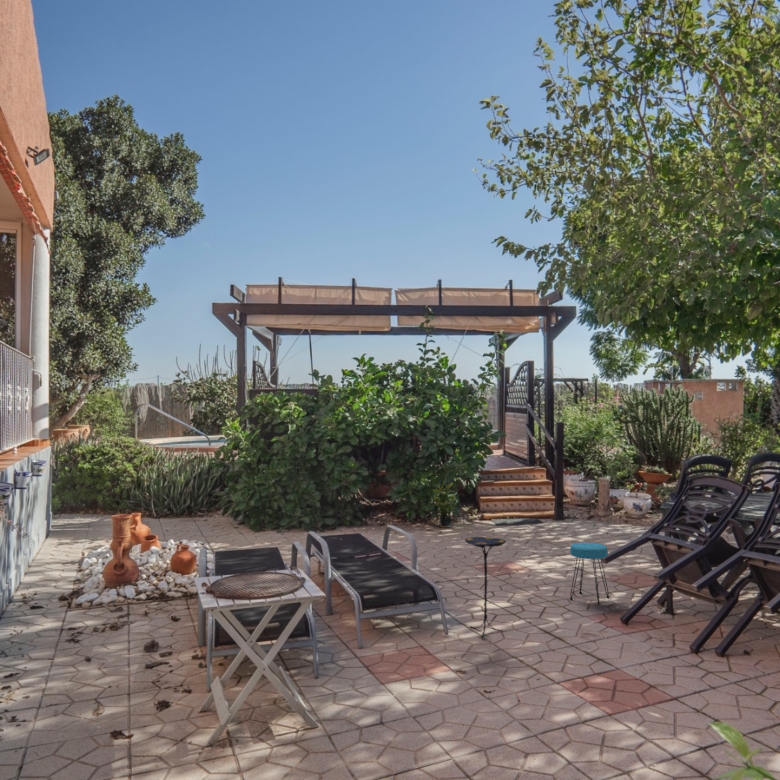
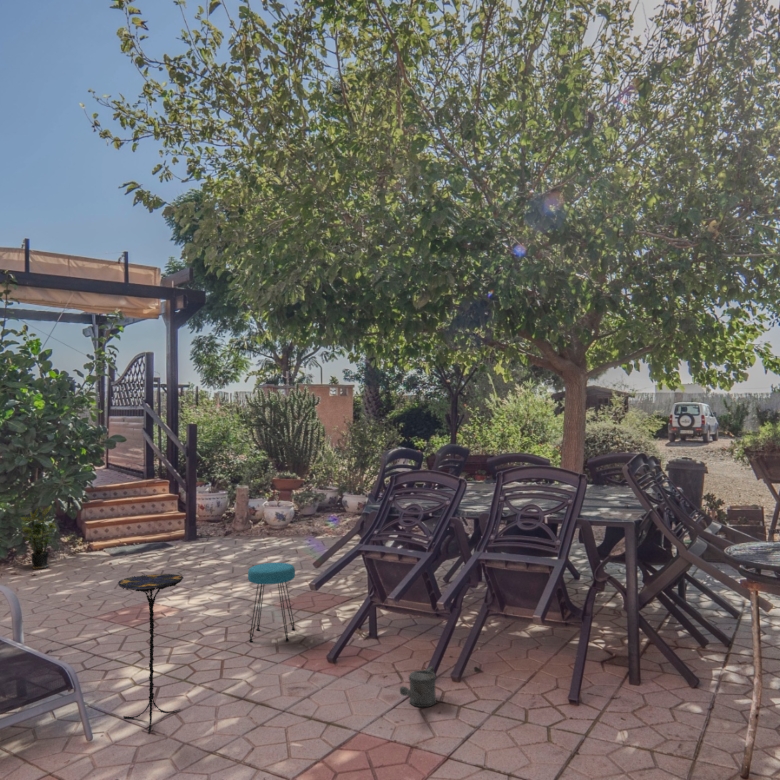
watering can: none [656,639,696,668] -> present [400,666,436,707]

